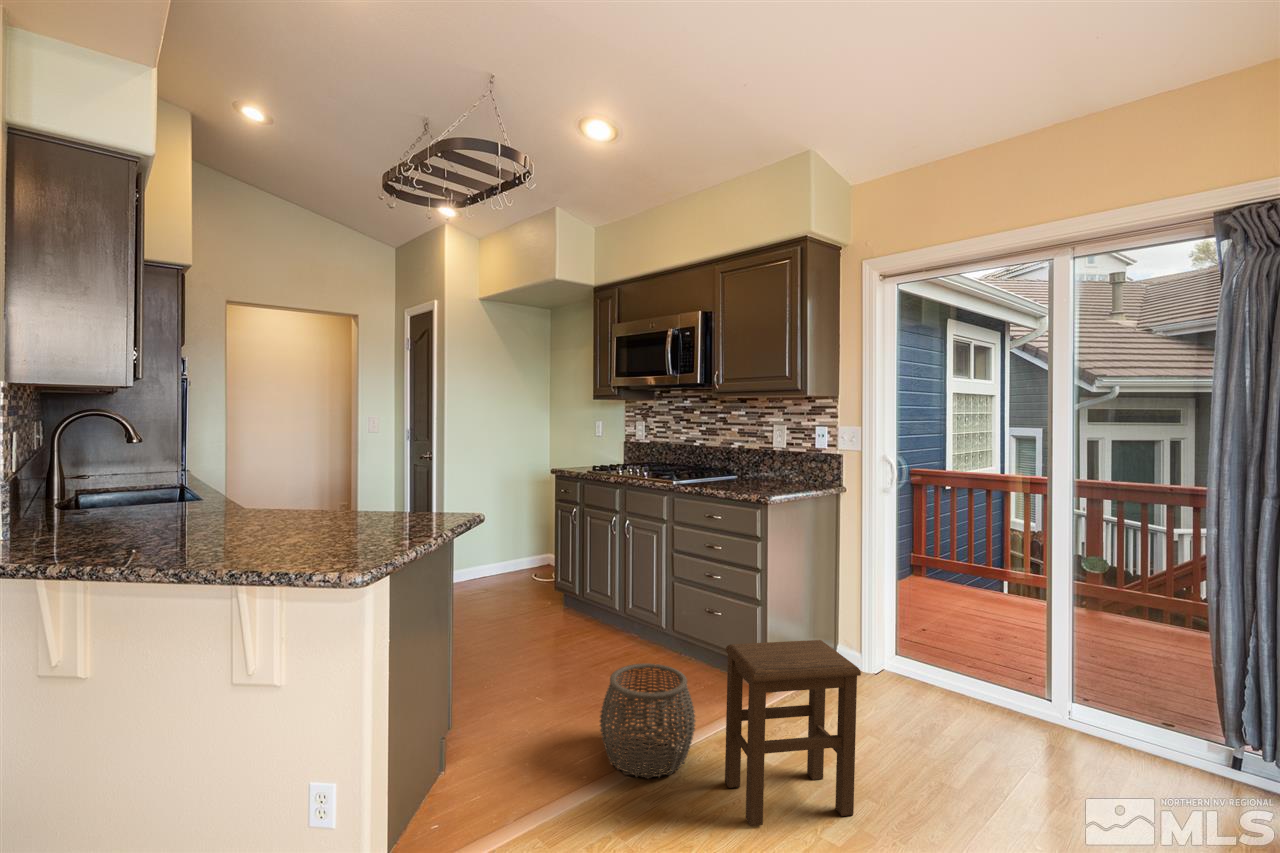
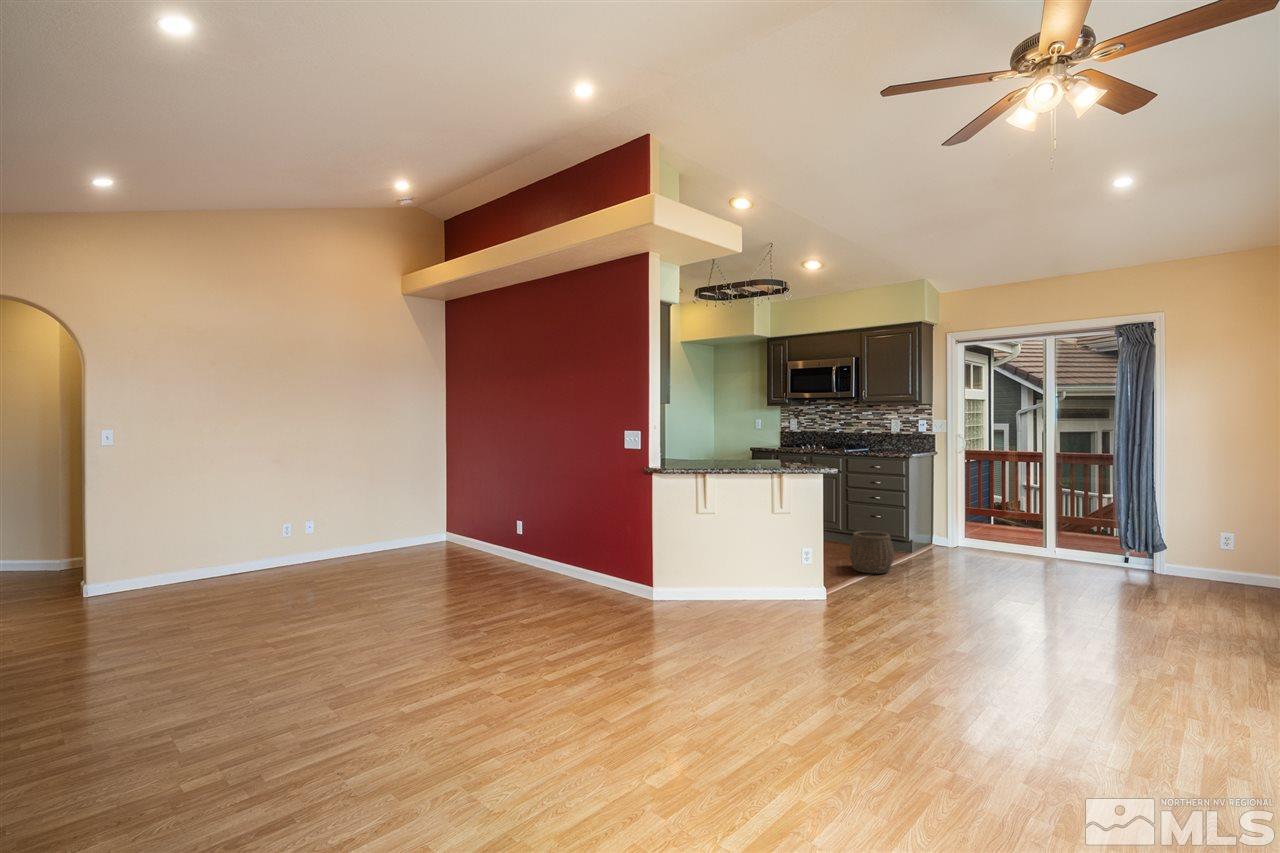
stool: present [725,640,861,826] -> none [911,513,973,581]

